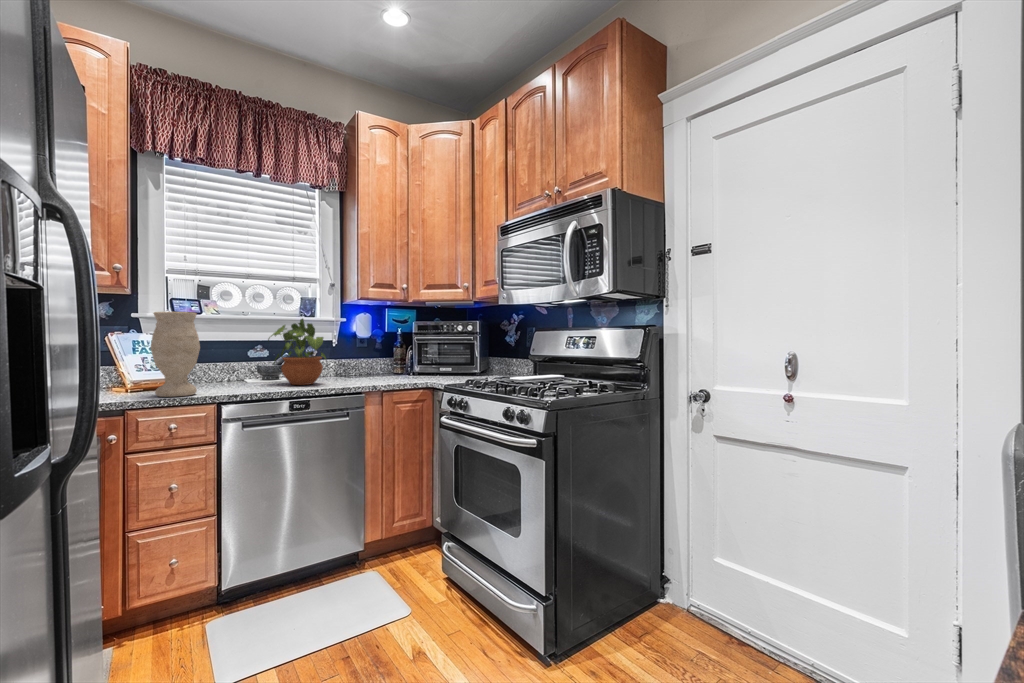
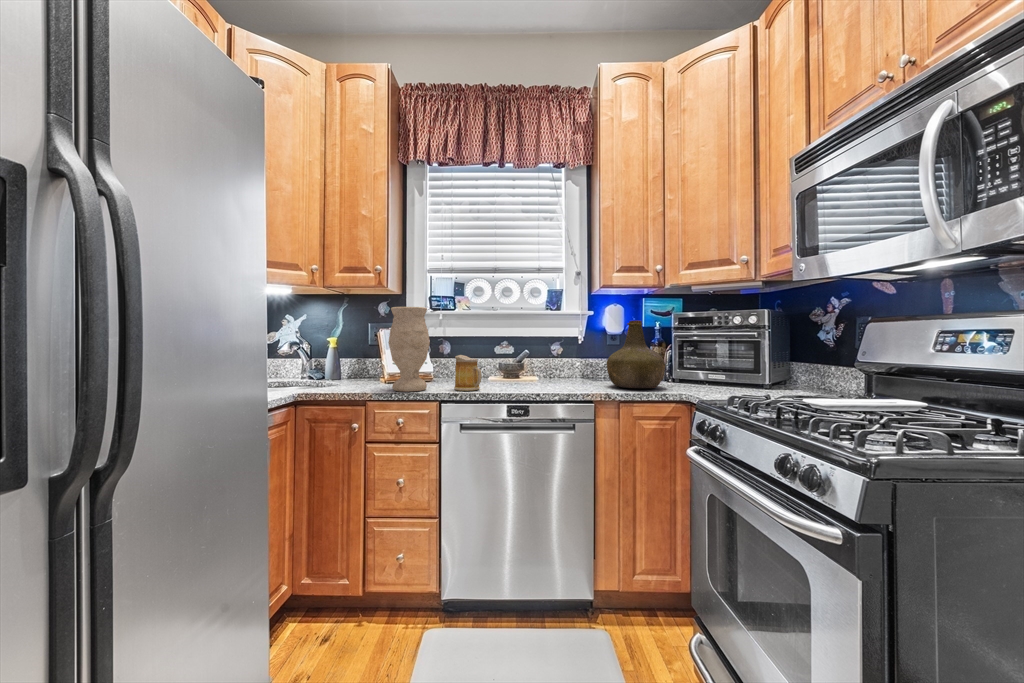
potted plant: present [268,319,326,385] -> none [501,311,560,386]
bottle: none [367,328,413,381] -> present [607,321,665,388]
mug: none [227,358,259,392] -> present [454,355,482,391]

